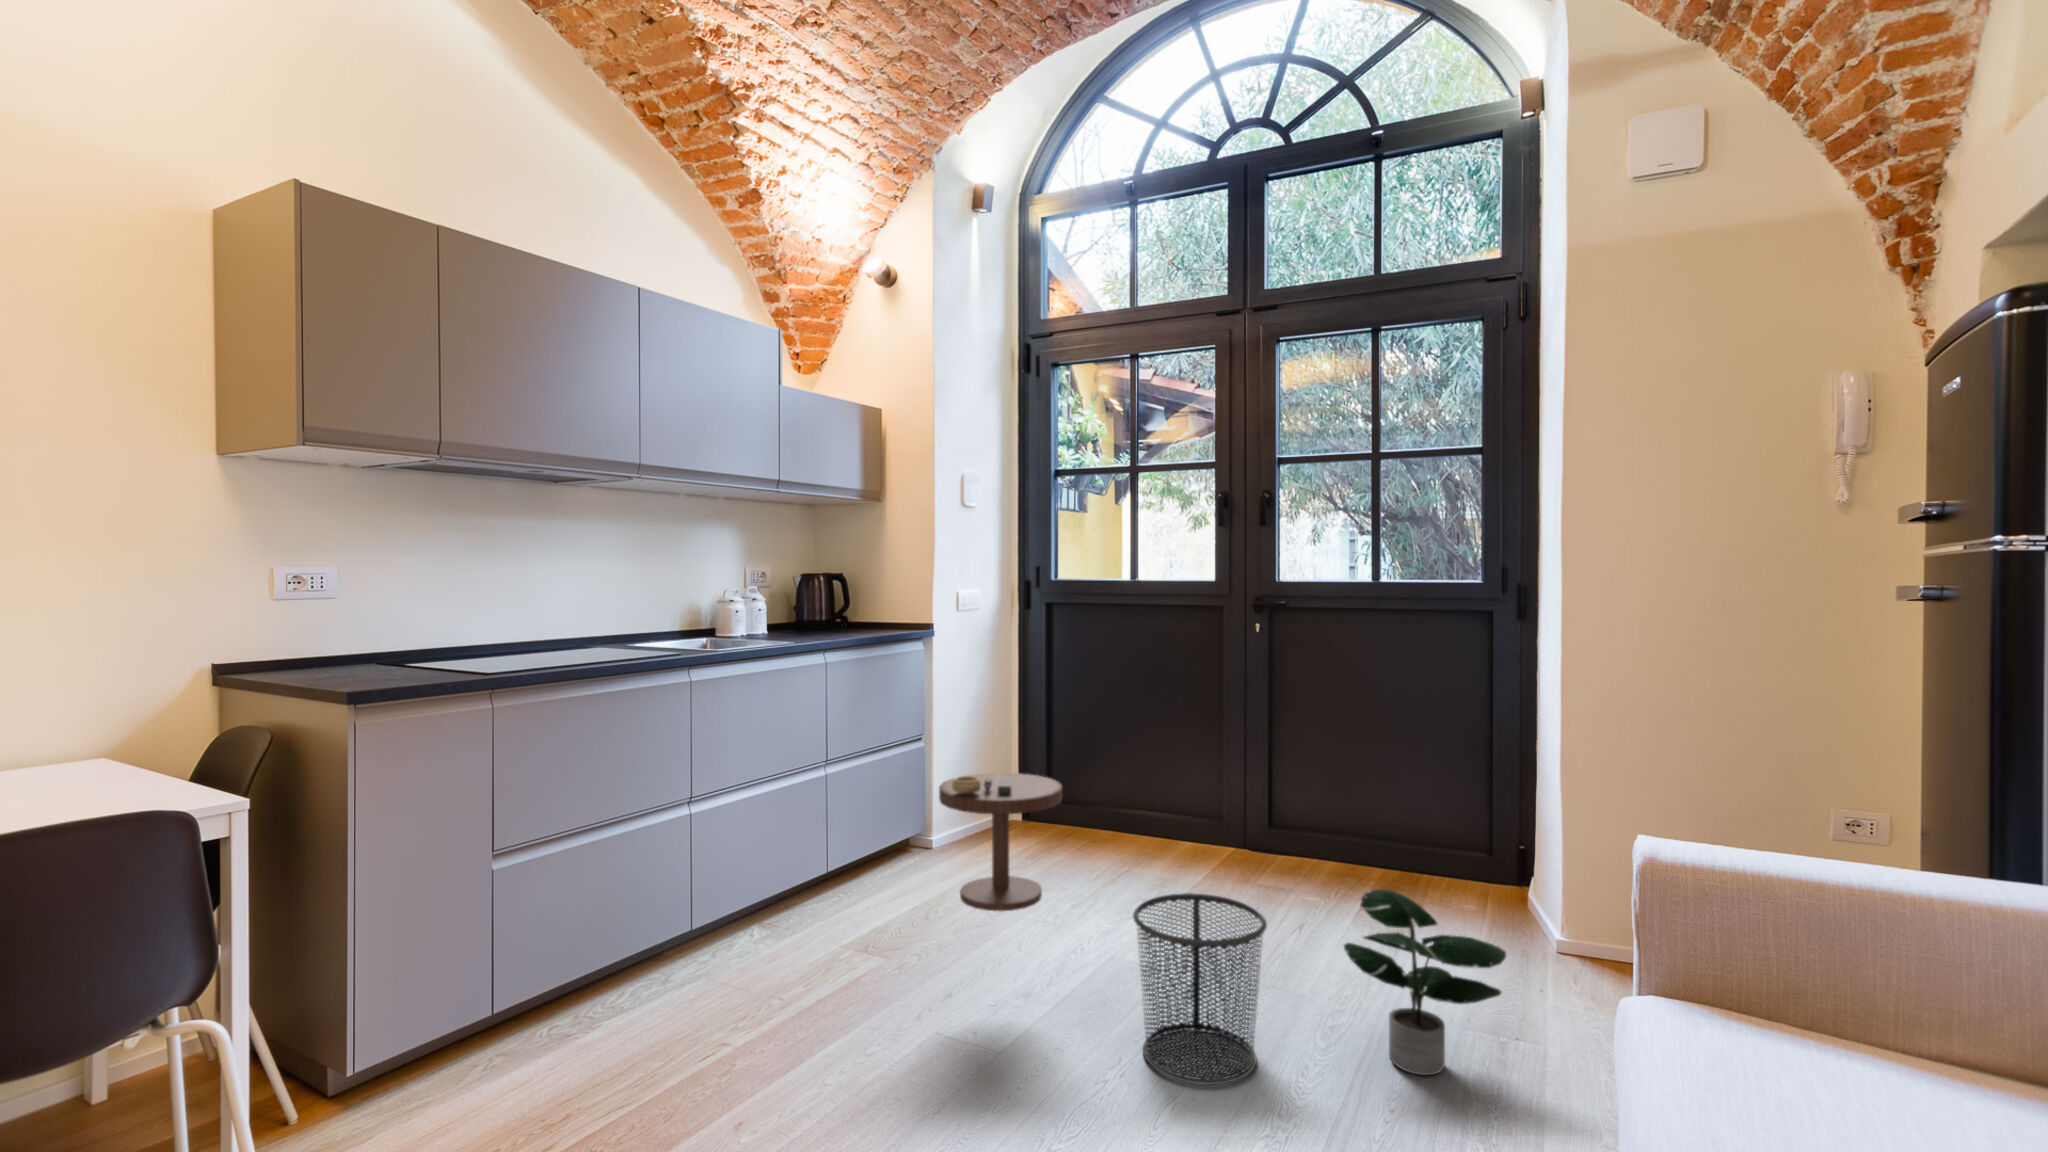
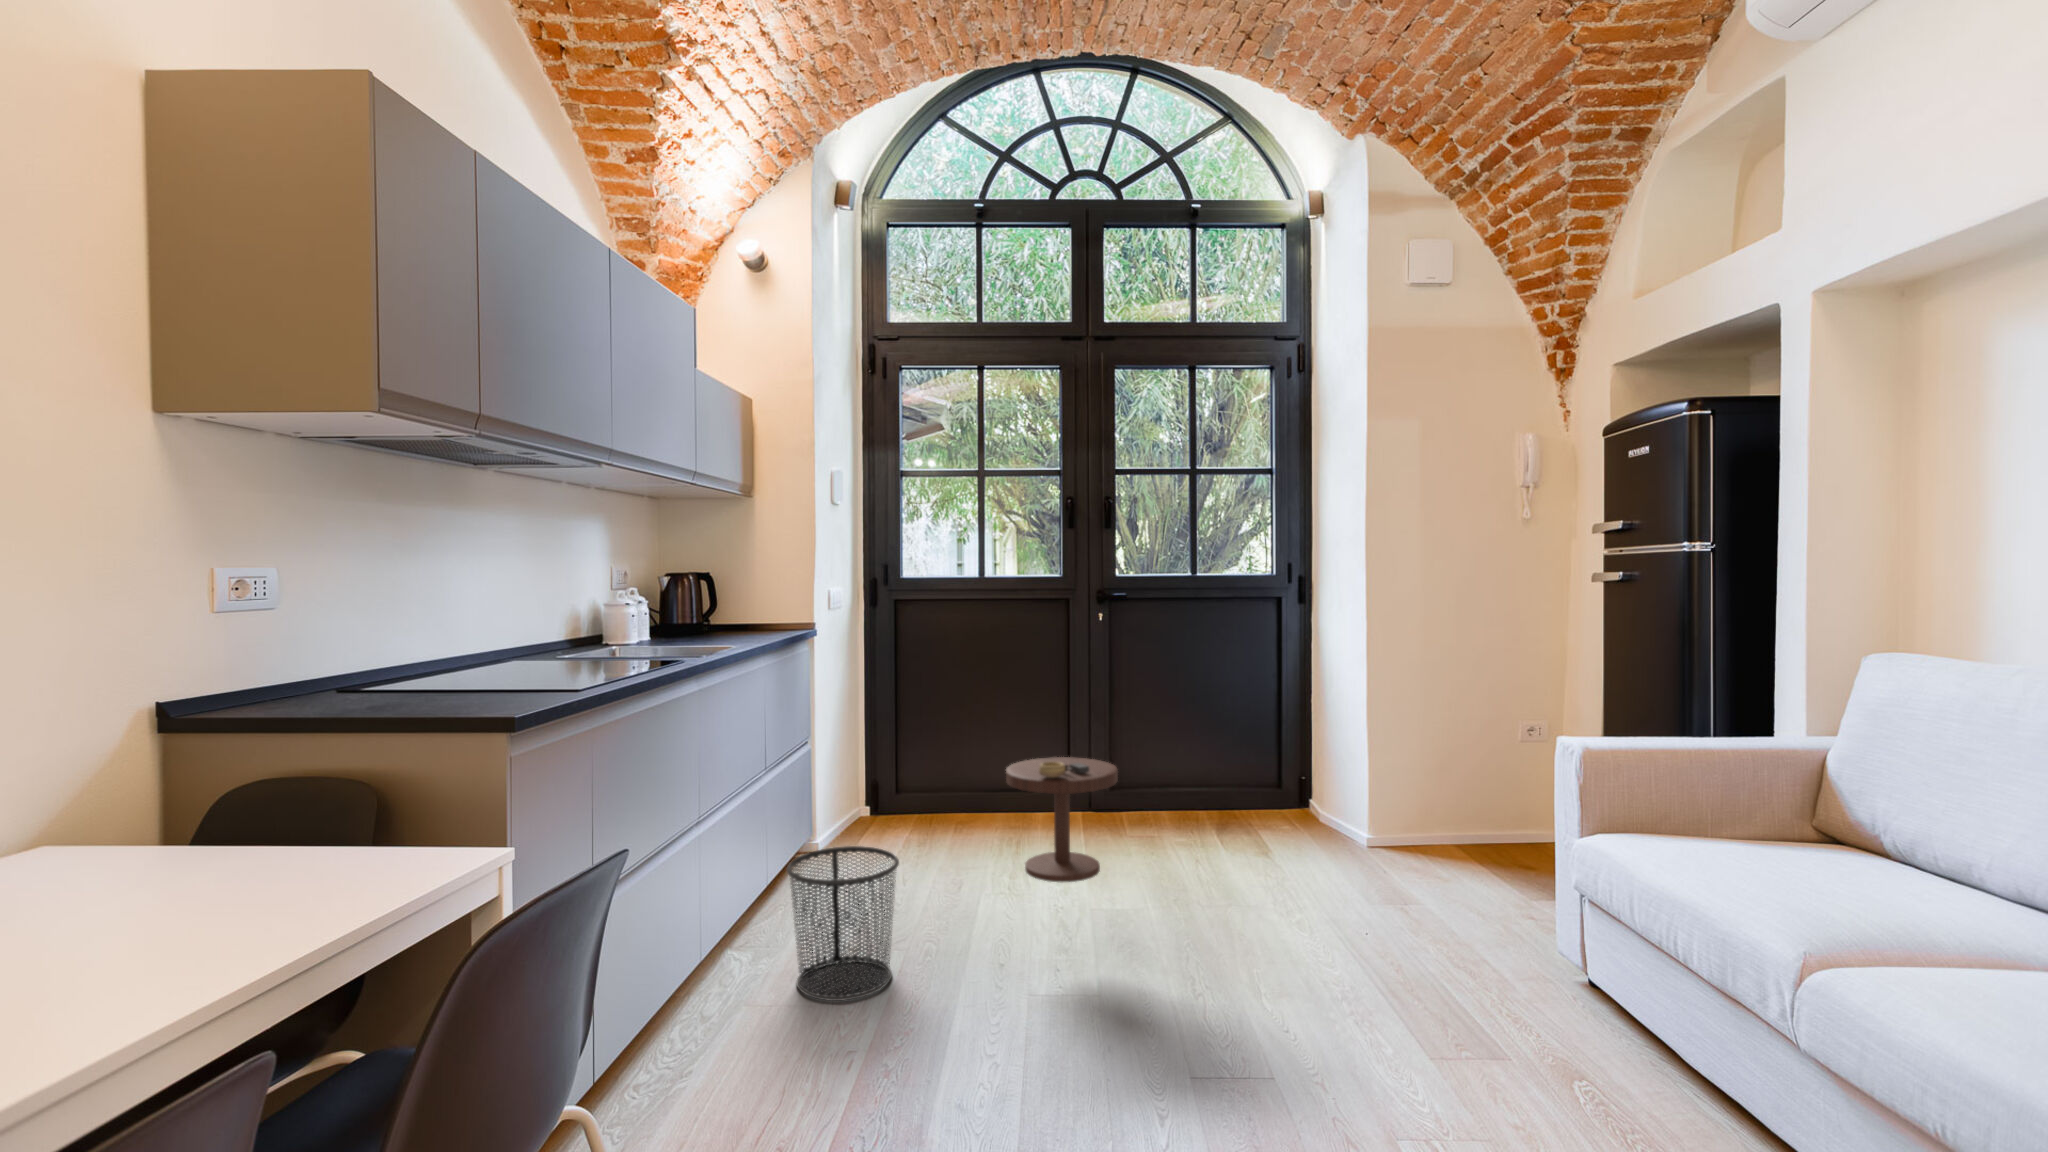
potted plant: present [1344,889,1506,1075] -> none [1329,813,1446,943]
waste bin: present [1133,893,1267,1085] -> present [787,846,899,1001]

